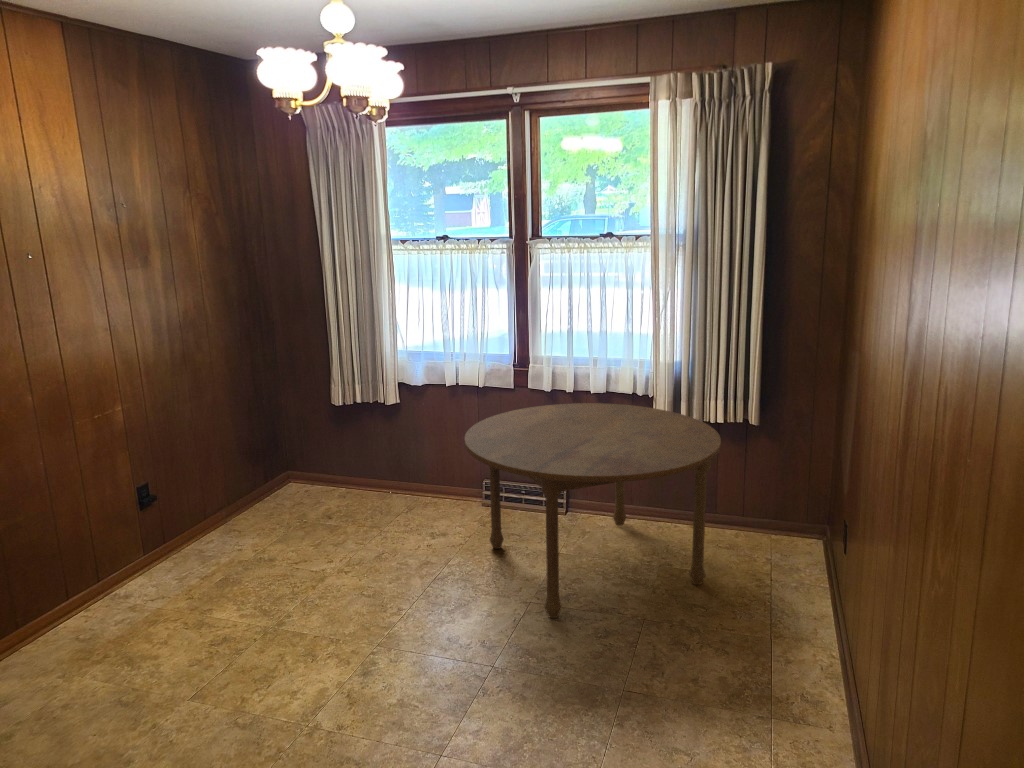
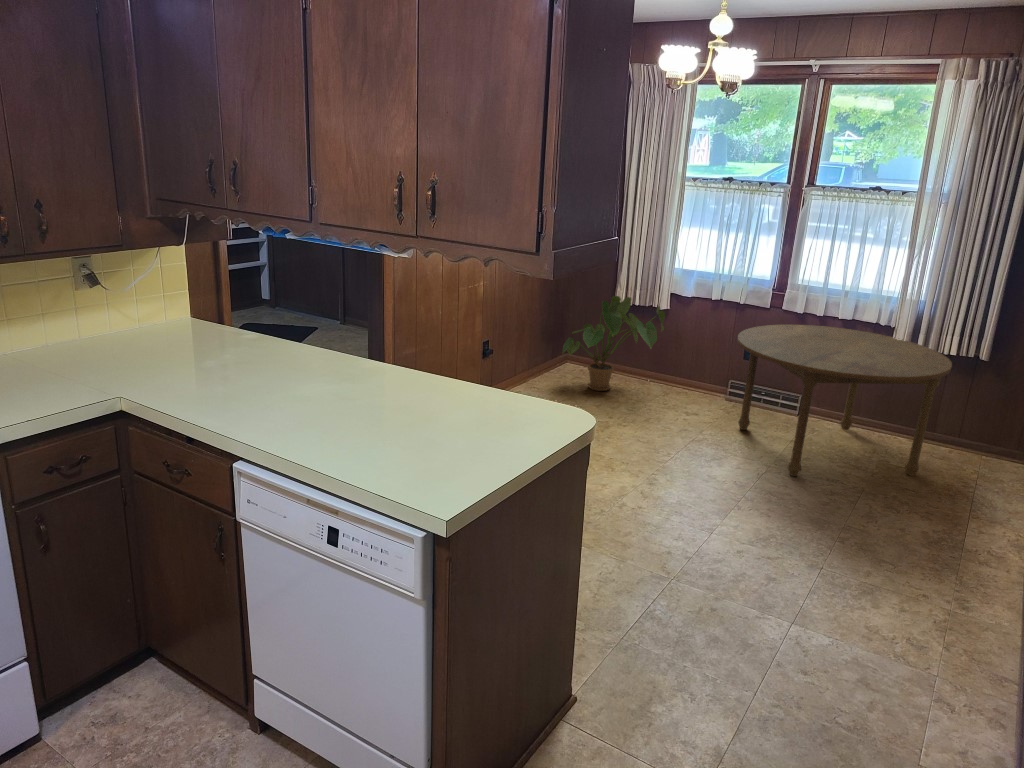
house plant: none [264,392,397,517] -> present [563,296,665,391]

